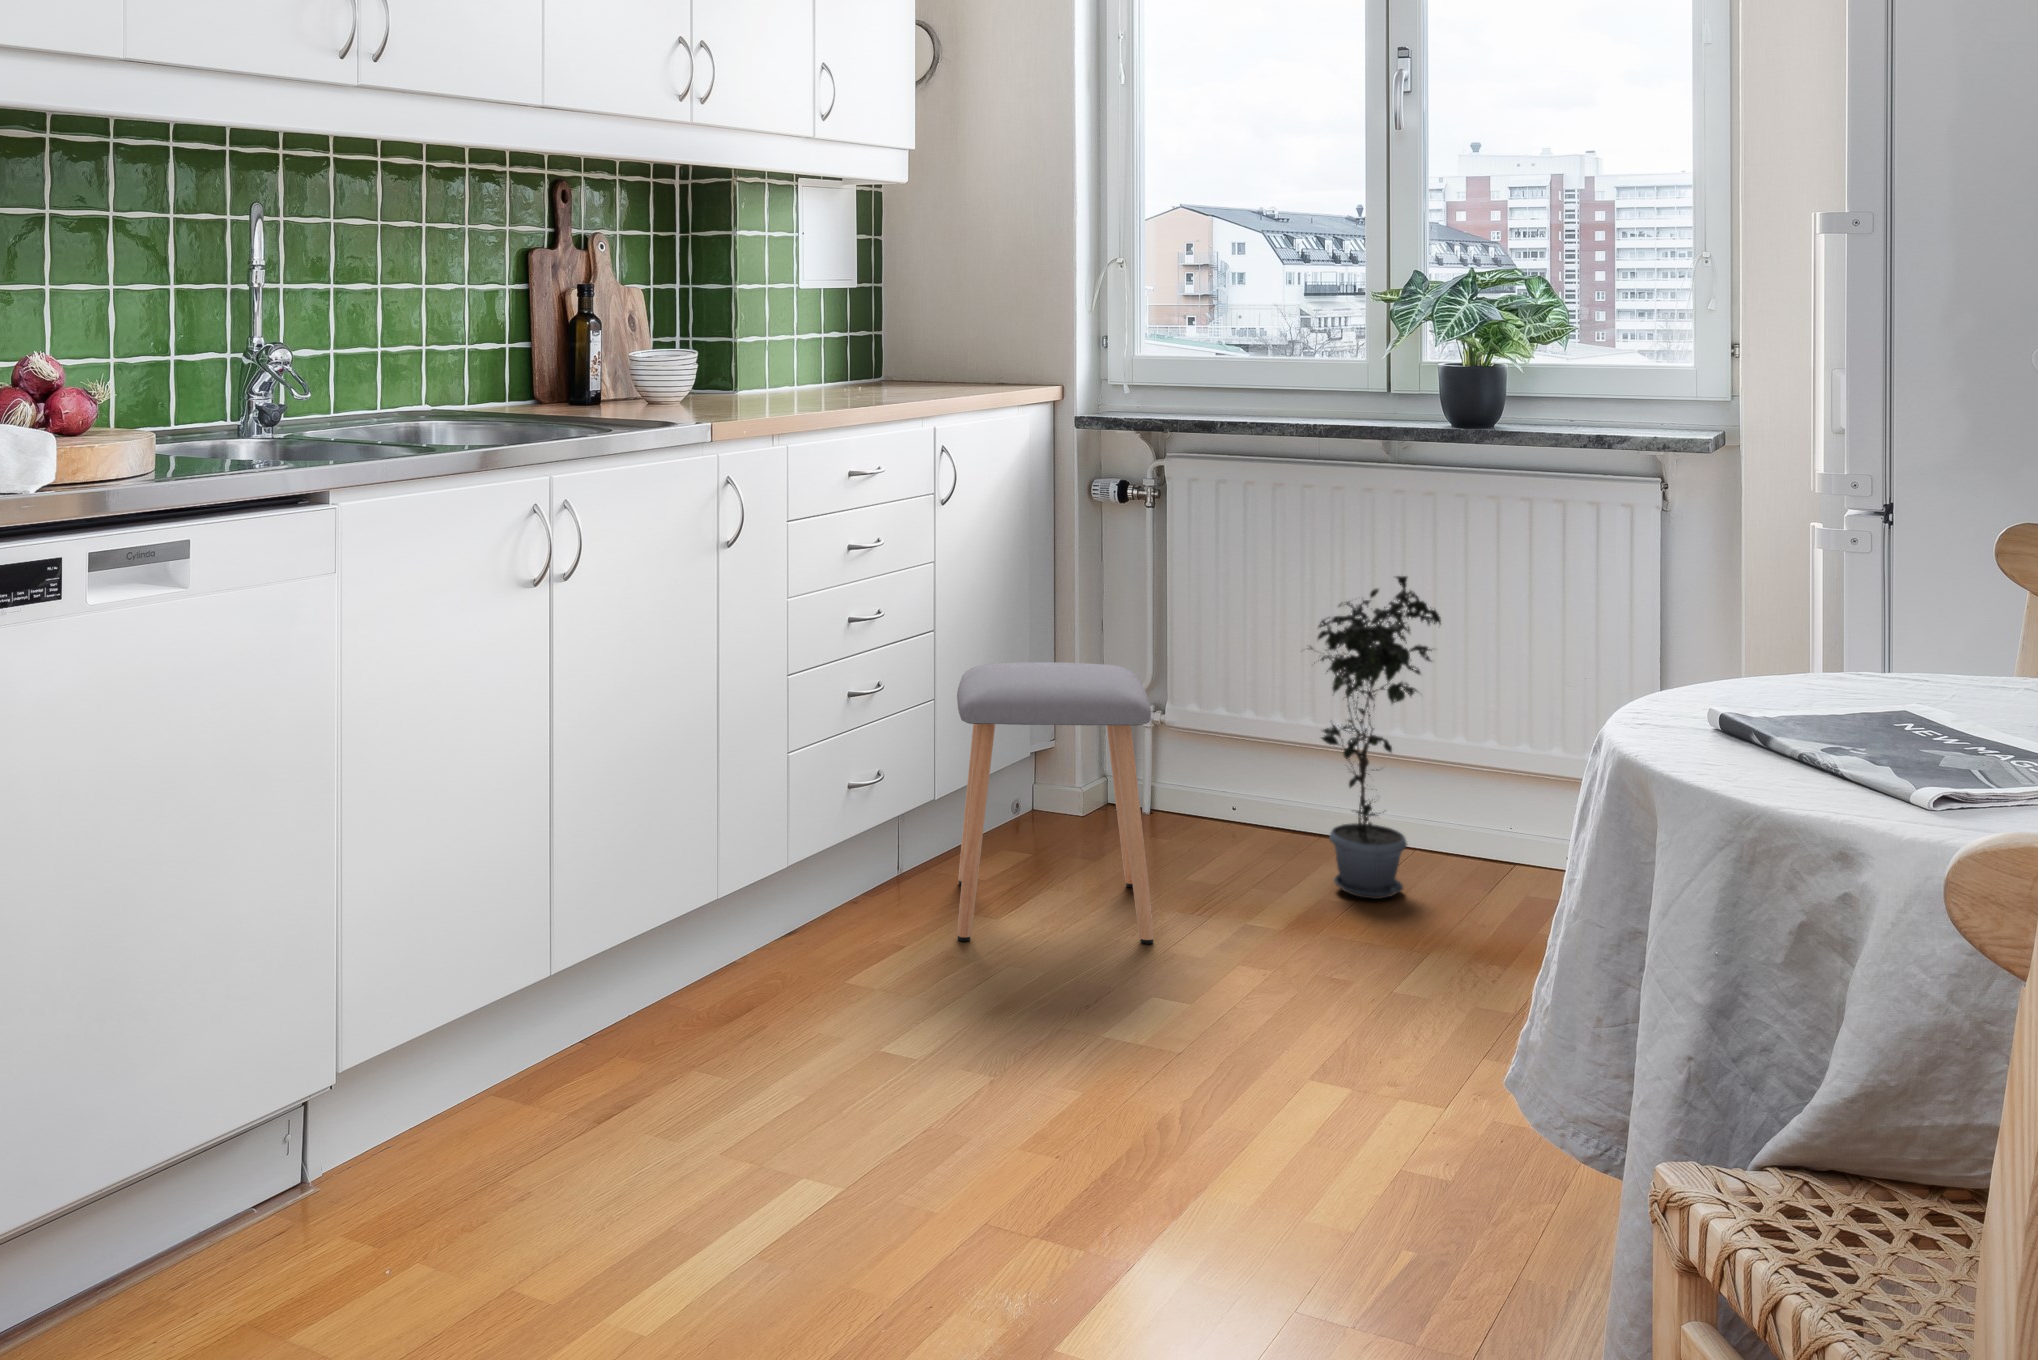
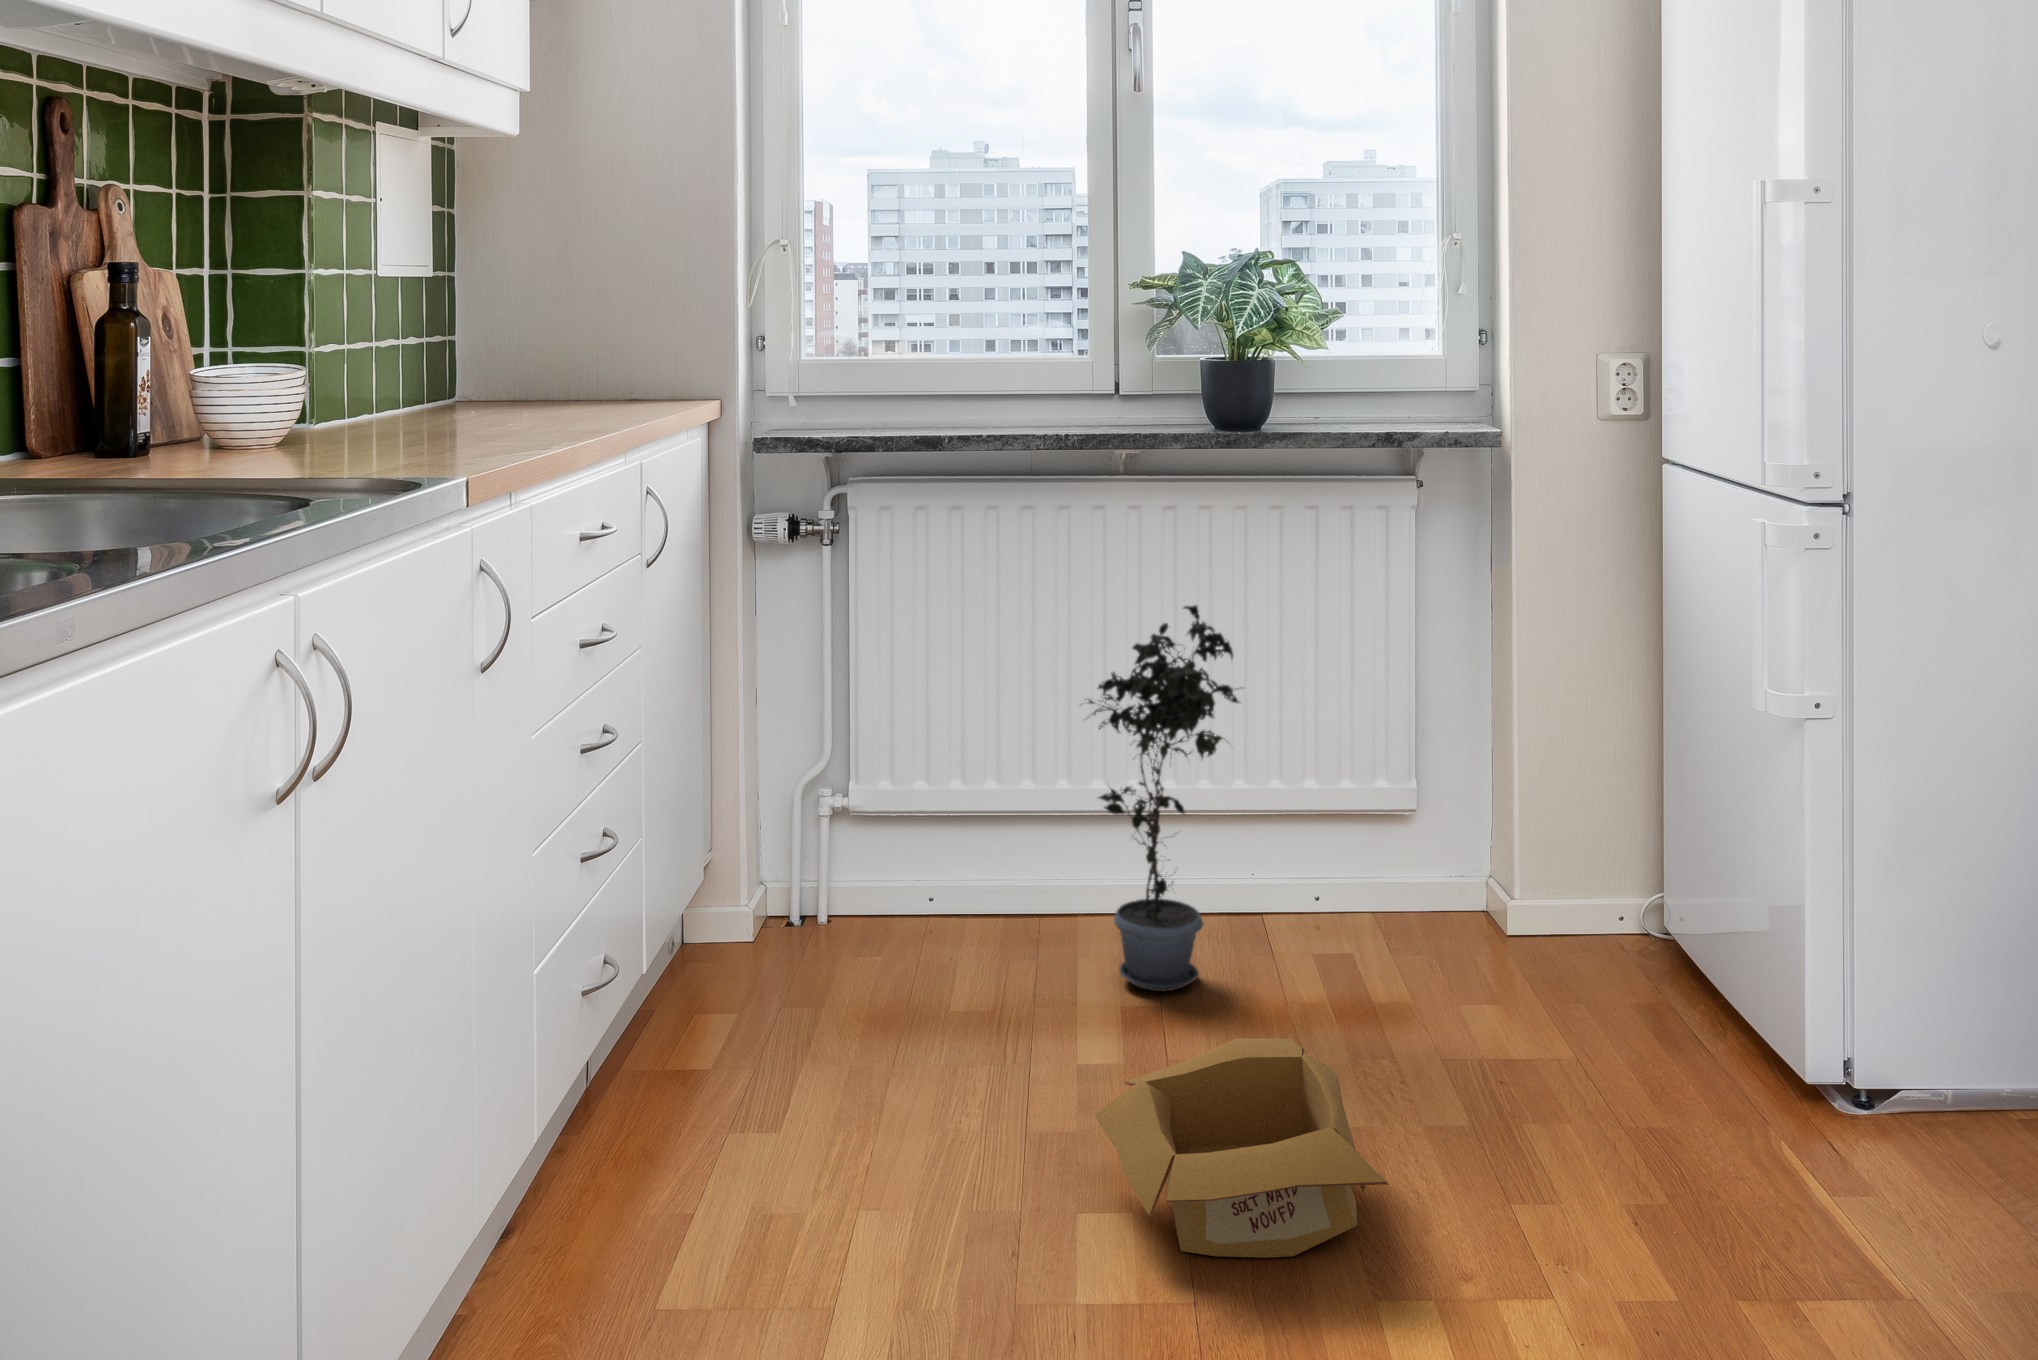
stool: present [957,662,1154,944] -> none [679,757,998,1183]
cardboard box: none [1174,907,1384,1049] -> present [1094,1038,1389,1258]

